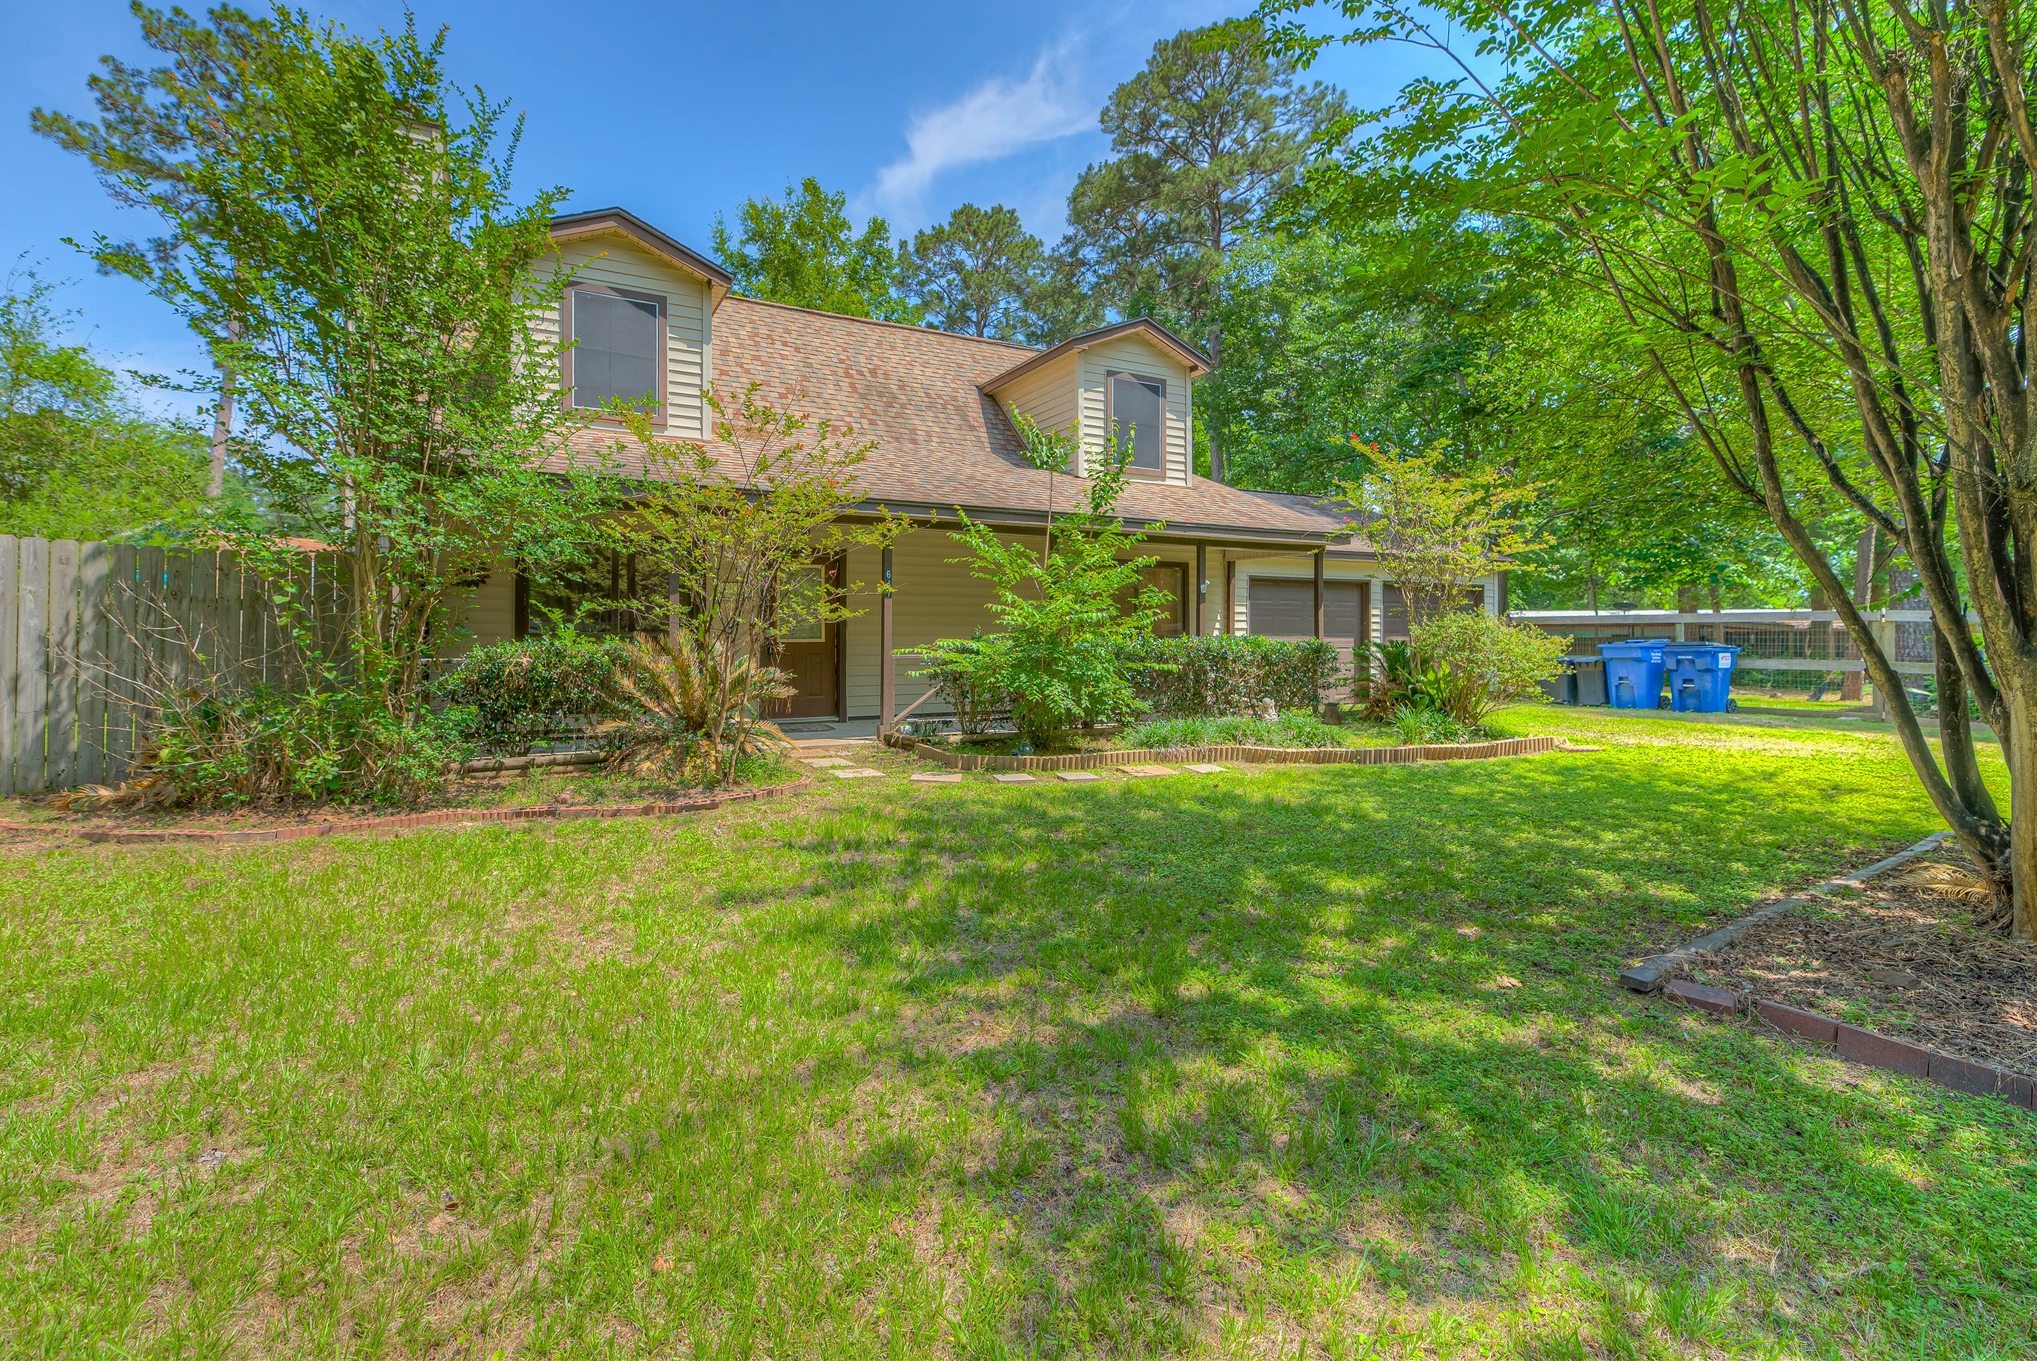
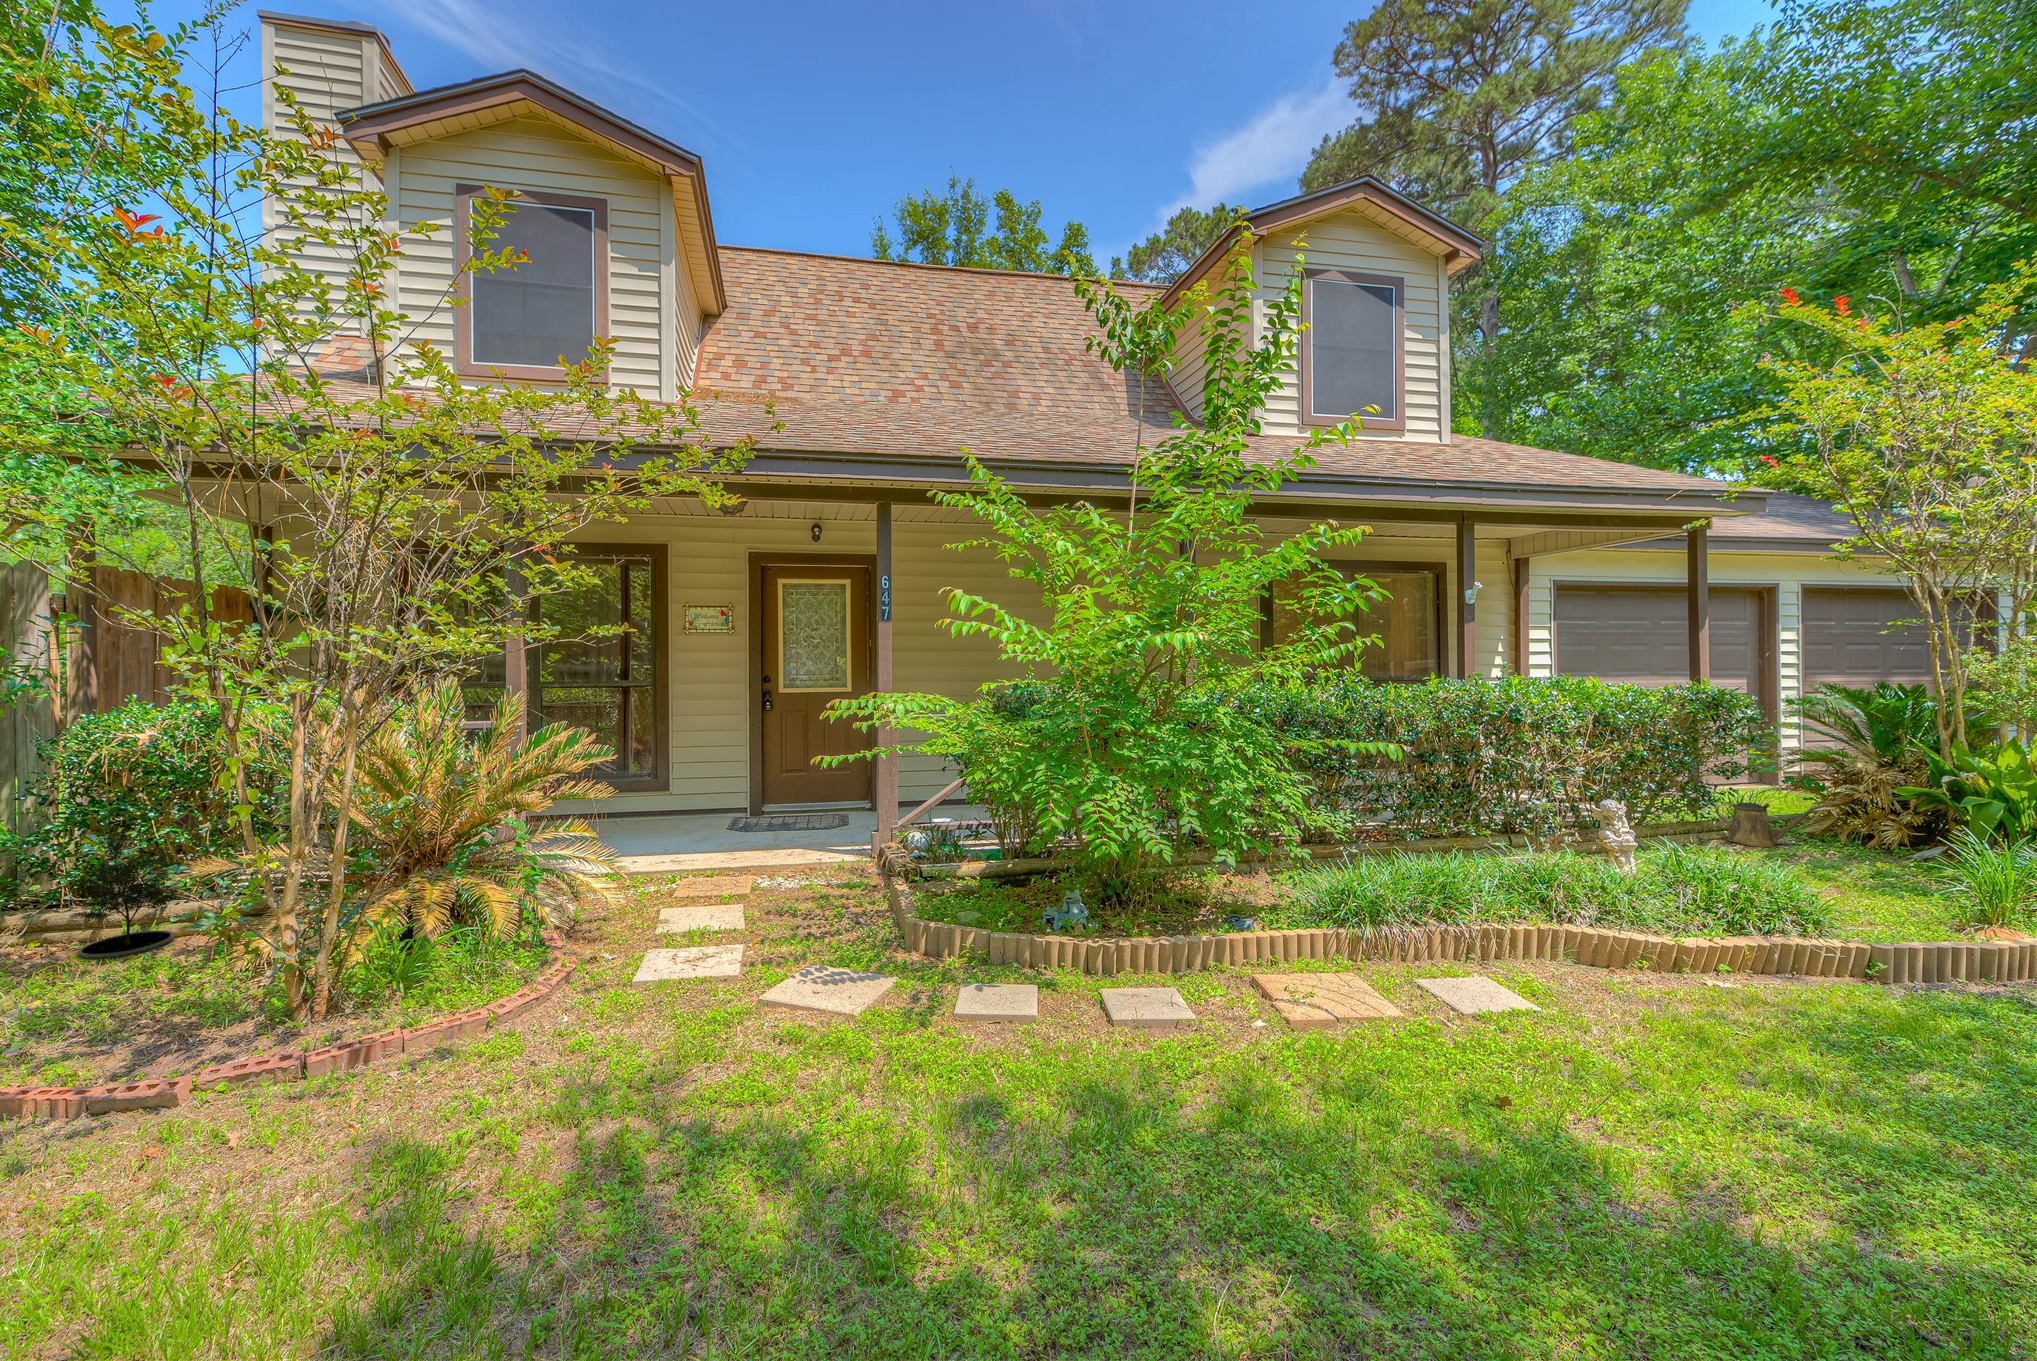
potted tree: none [487,725,537,803] -> present [71,823,181,959]

